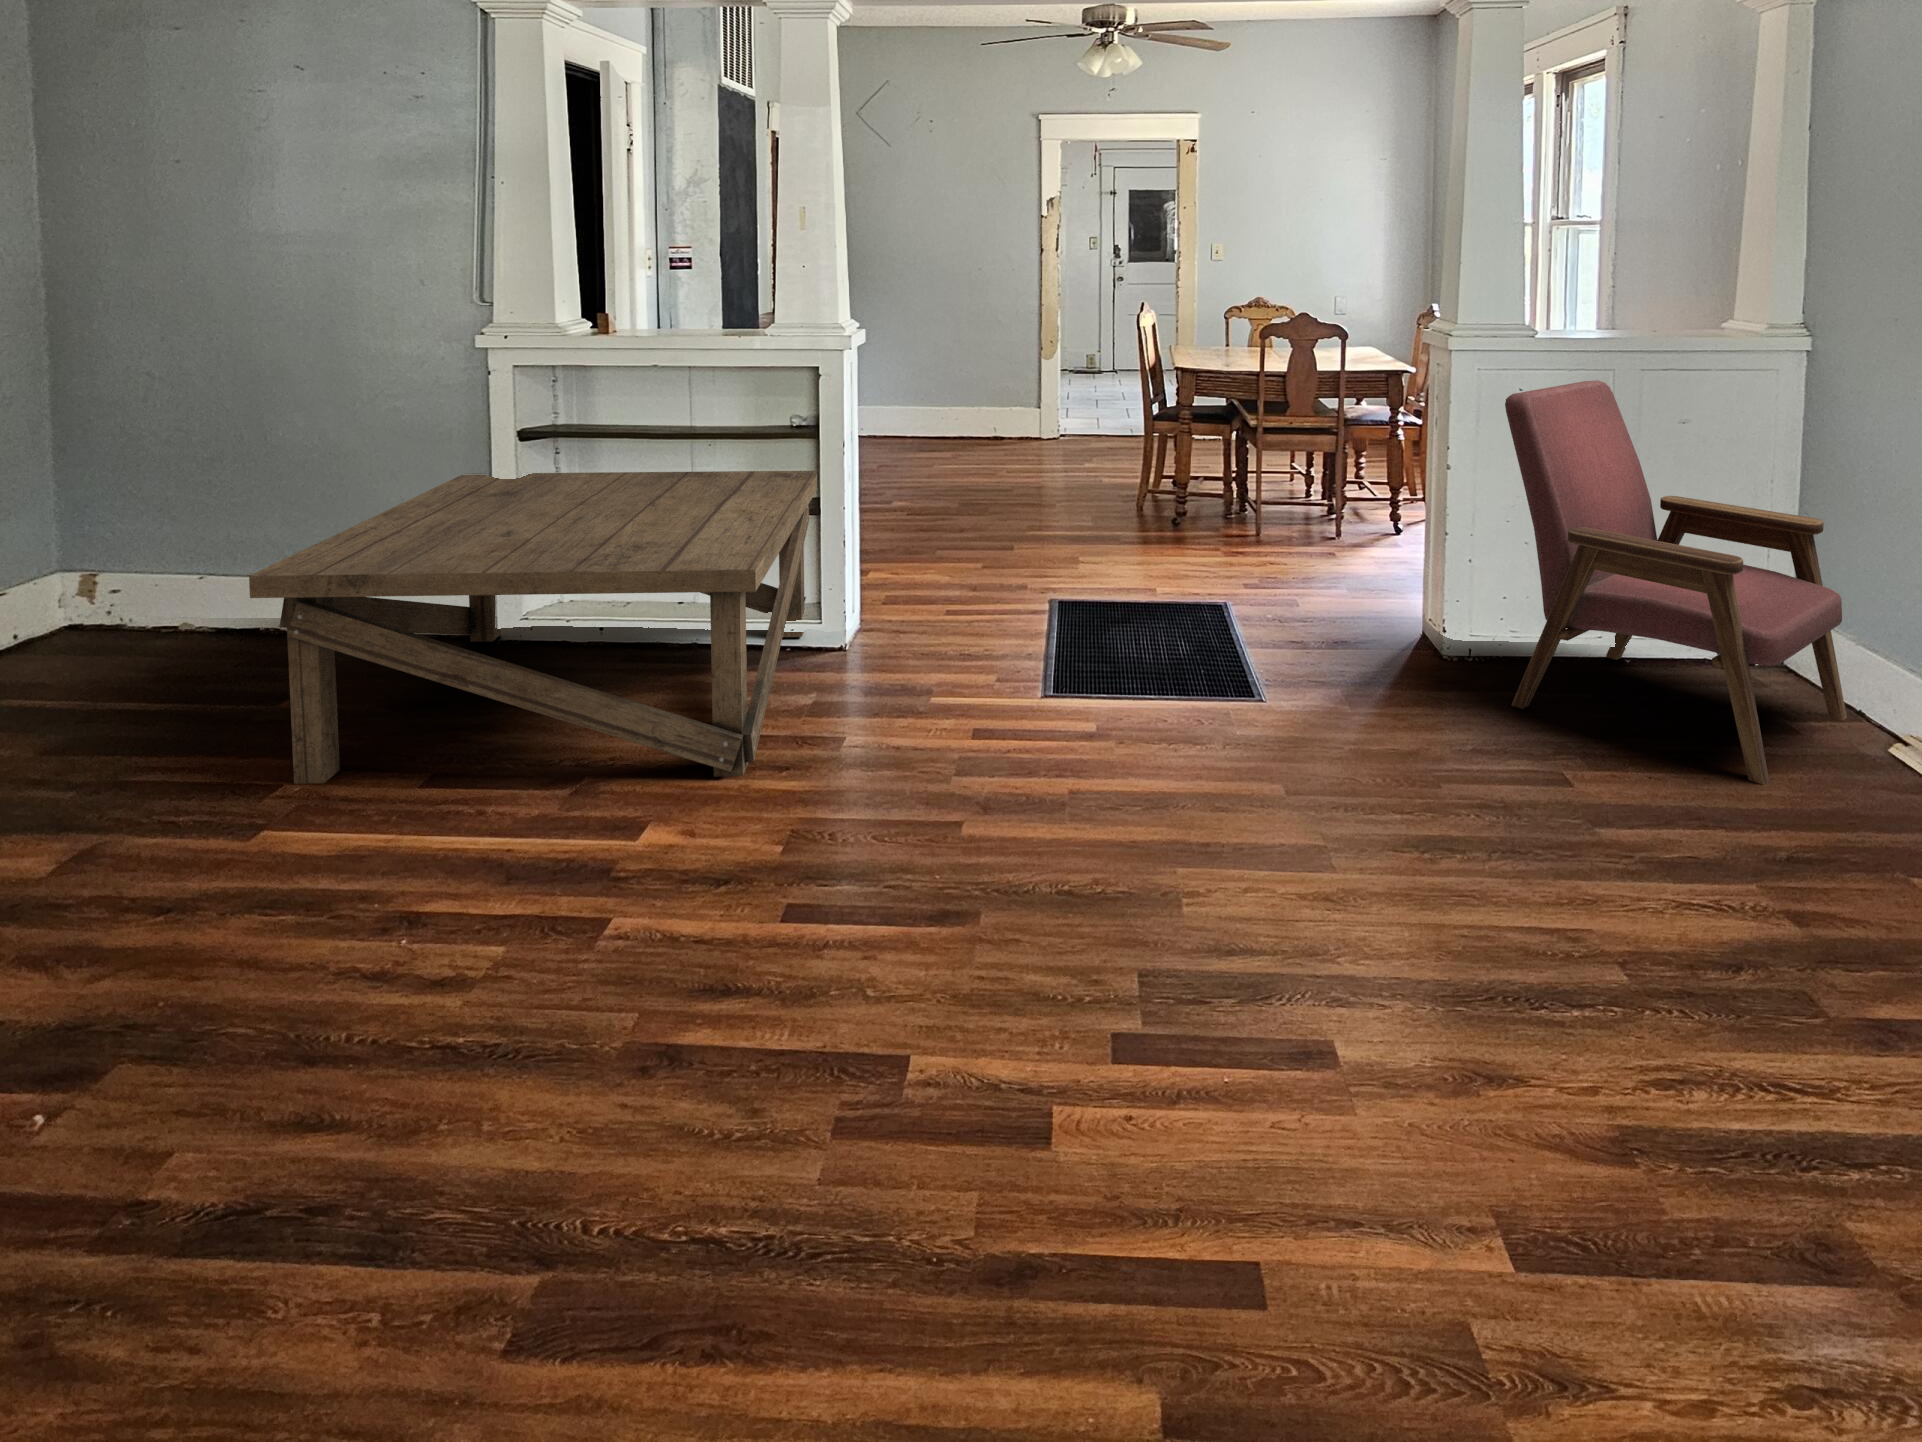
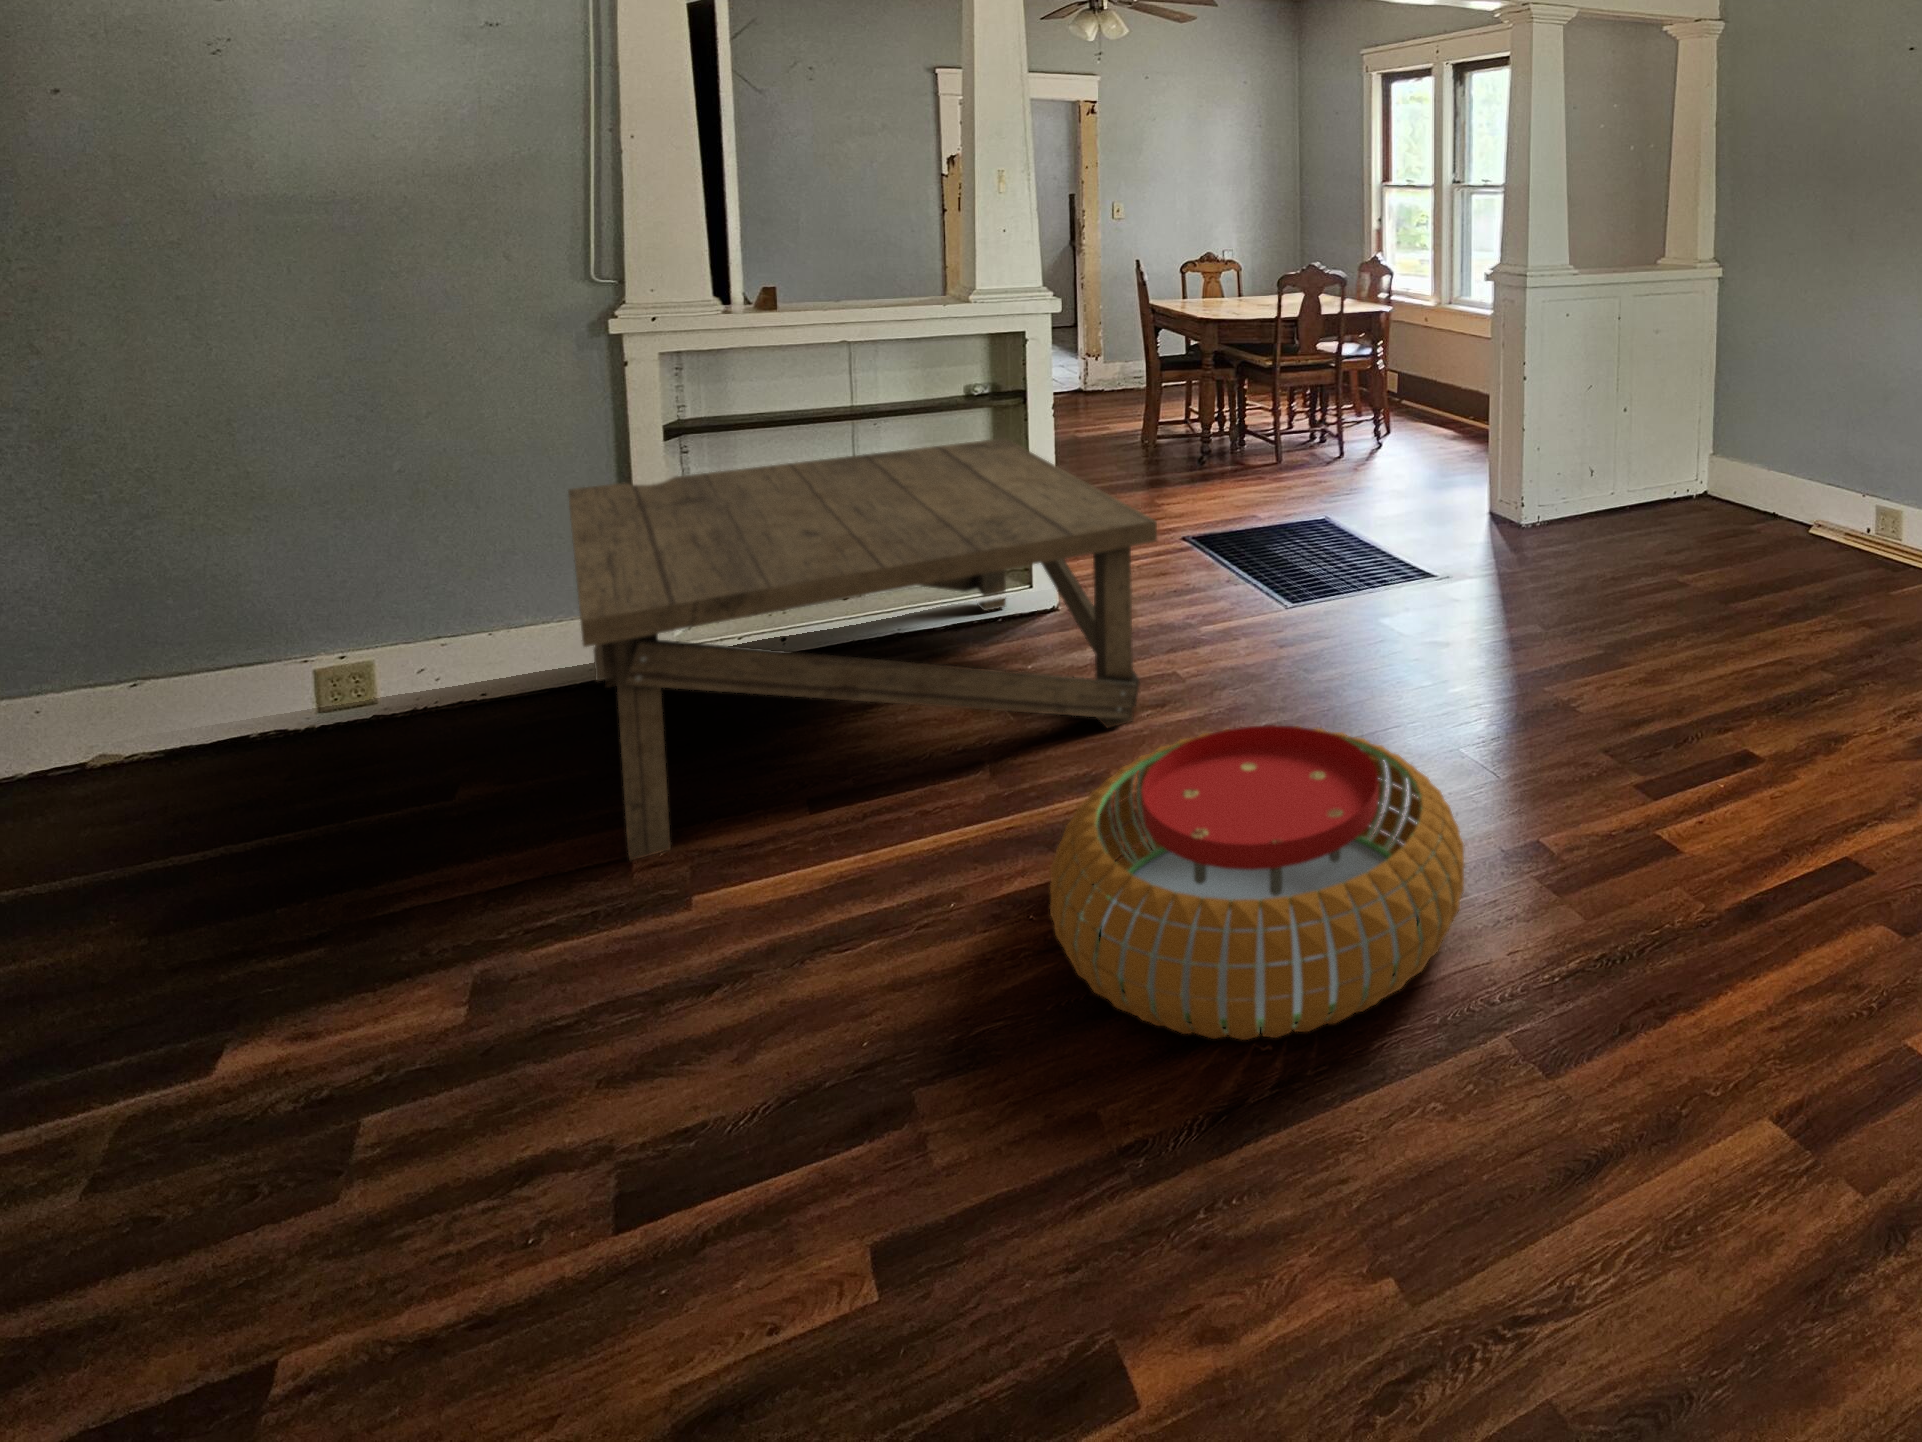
armchair: present [1505,380,1847,785] -> none [1590,308,1776,562]
pouf: none [283,801,777,1162] -> present [1050,725,1464,1040]

